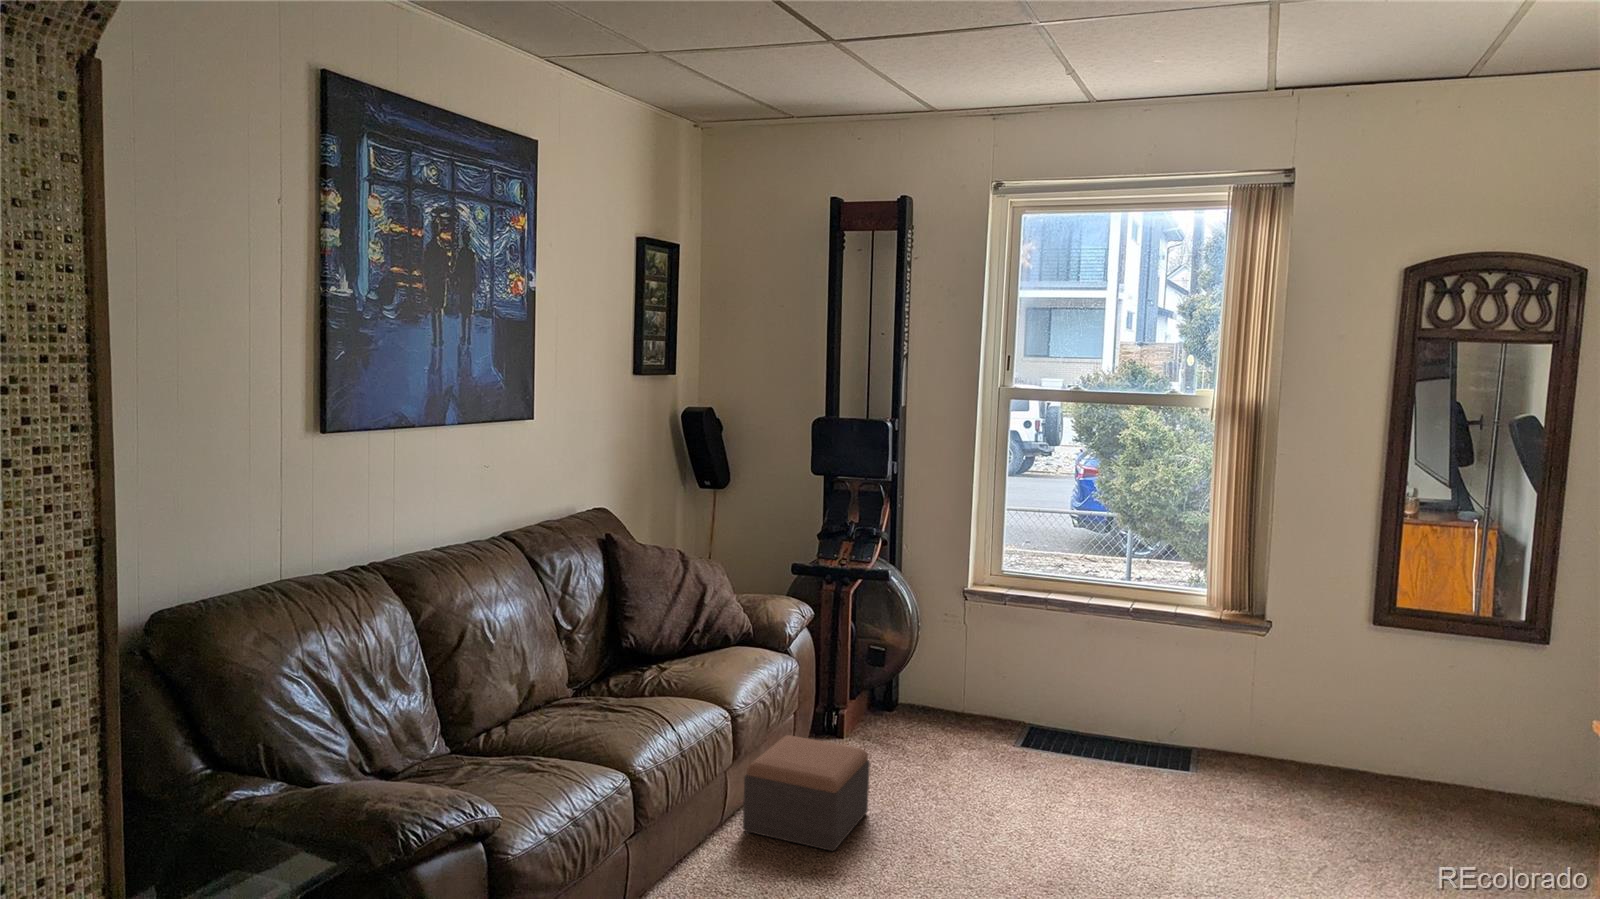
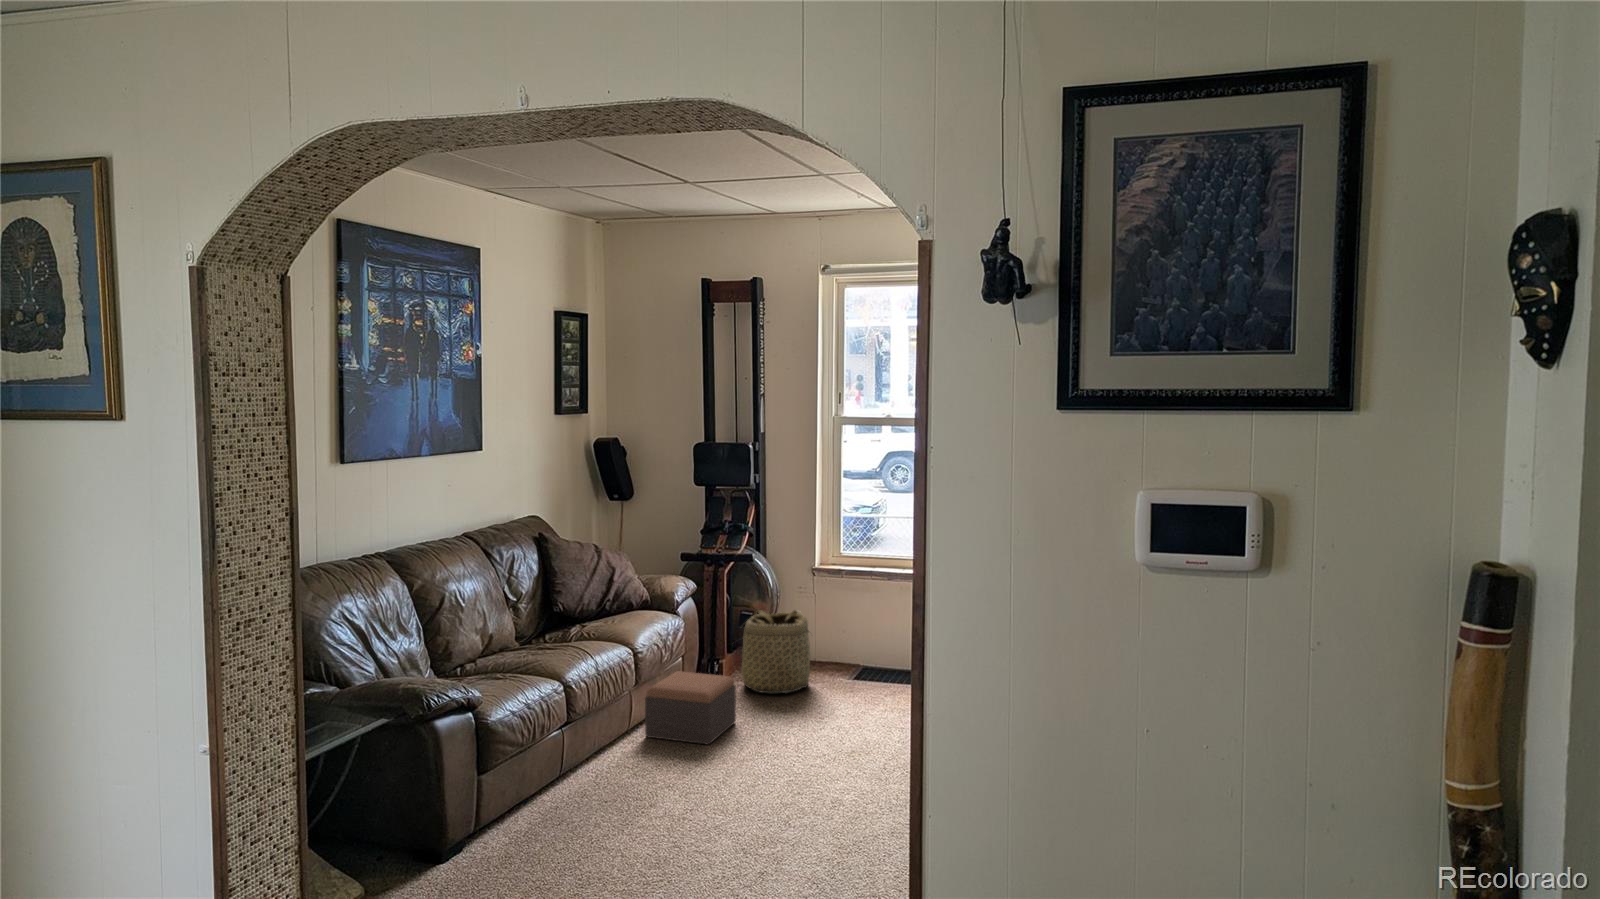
basket: none [855,647,975,764] -> present [742,610,810,693]

